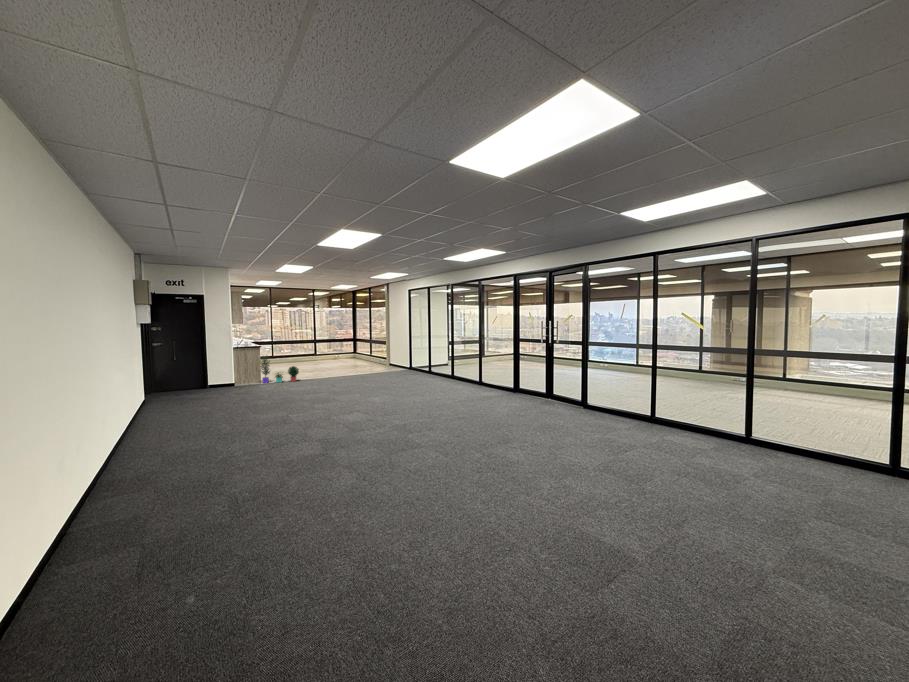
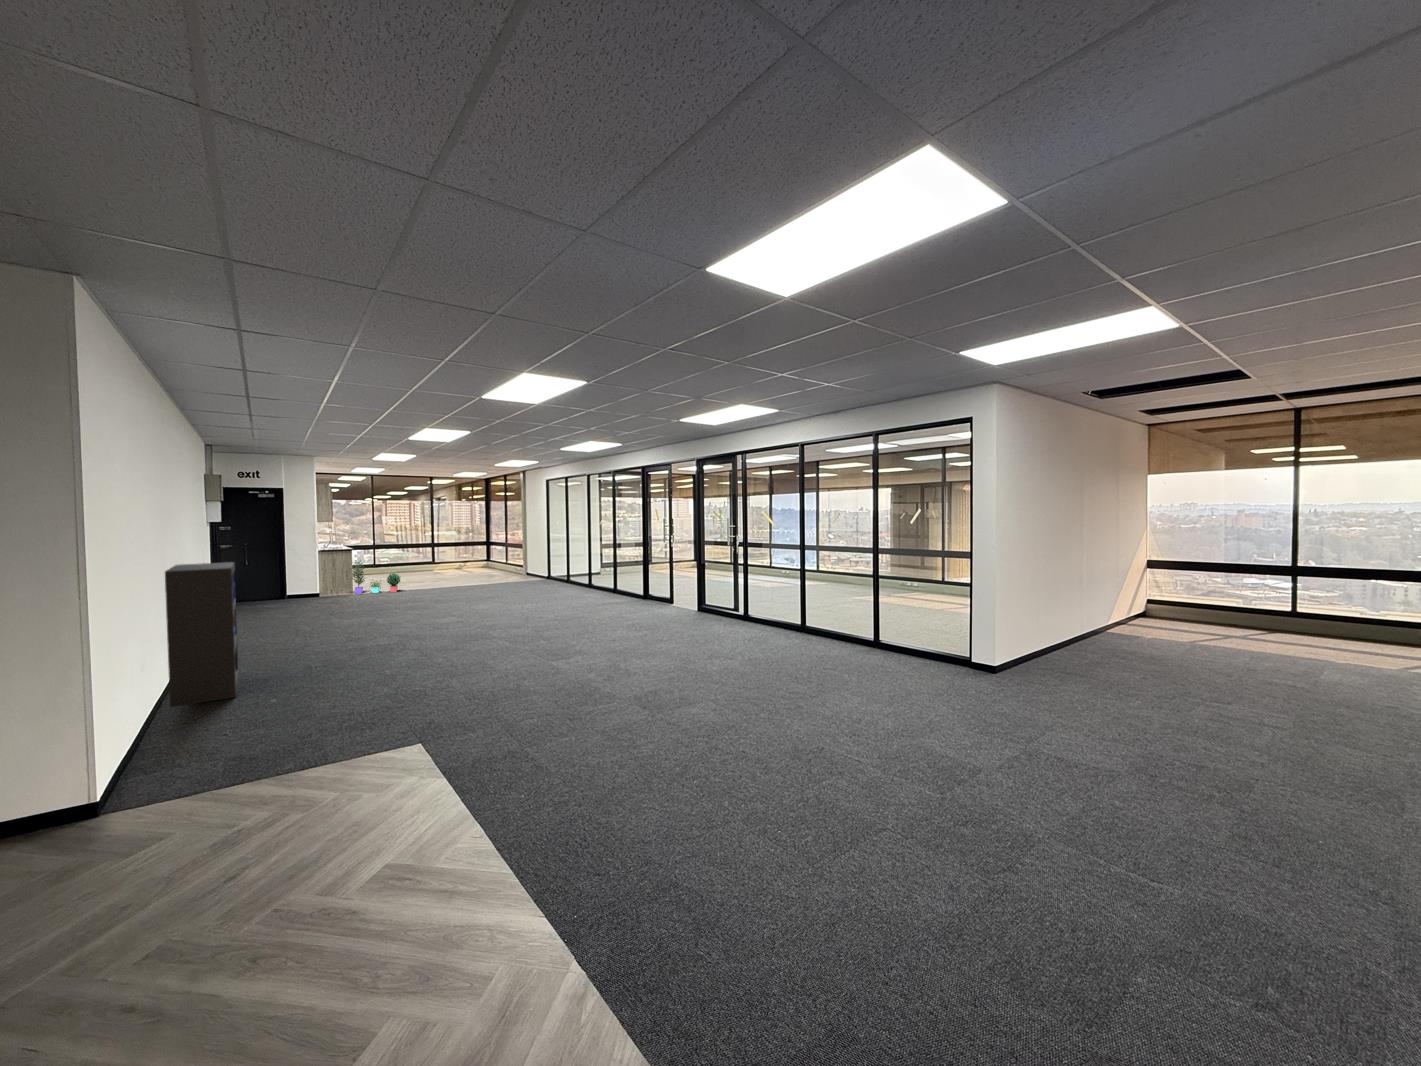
bookshelf: none [30,372,153,595] -> present [165,562,238,707]

